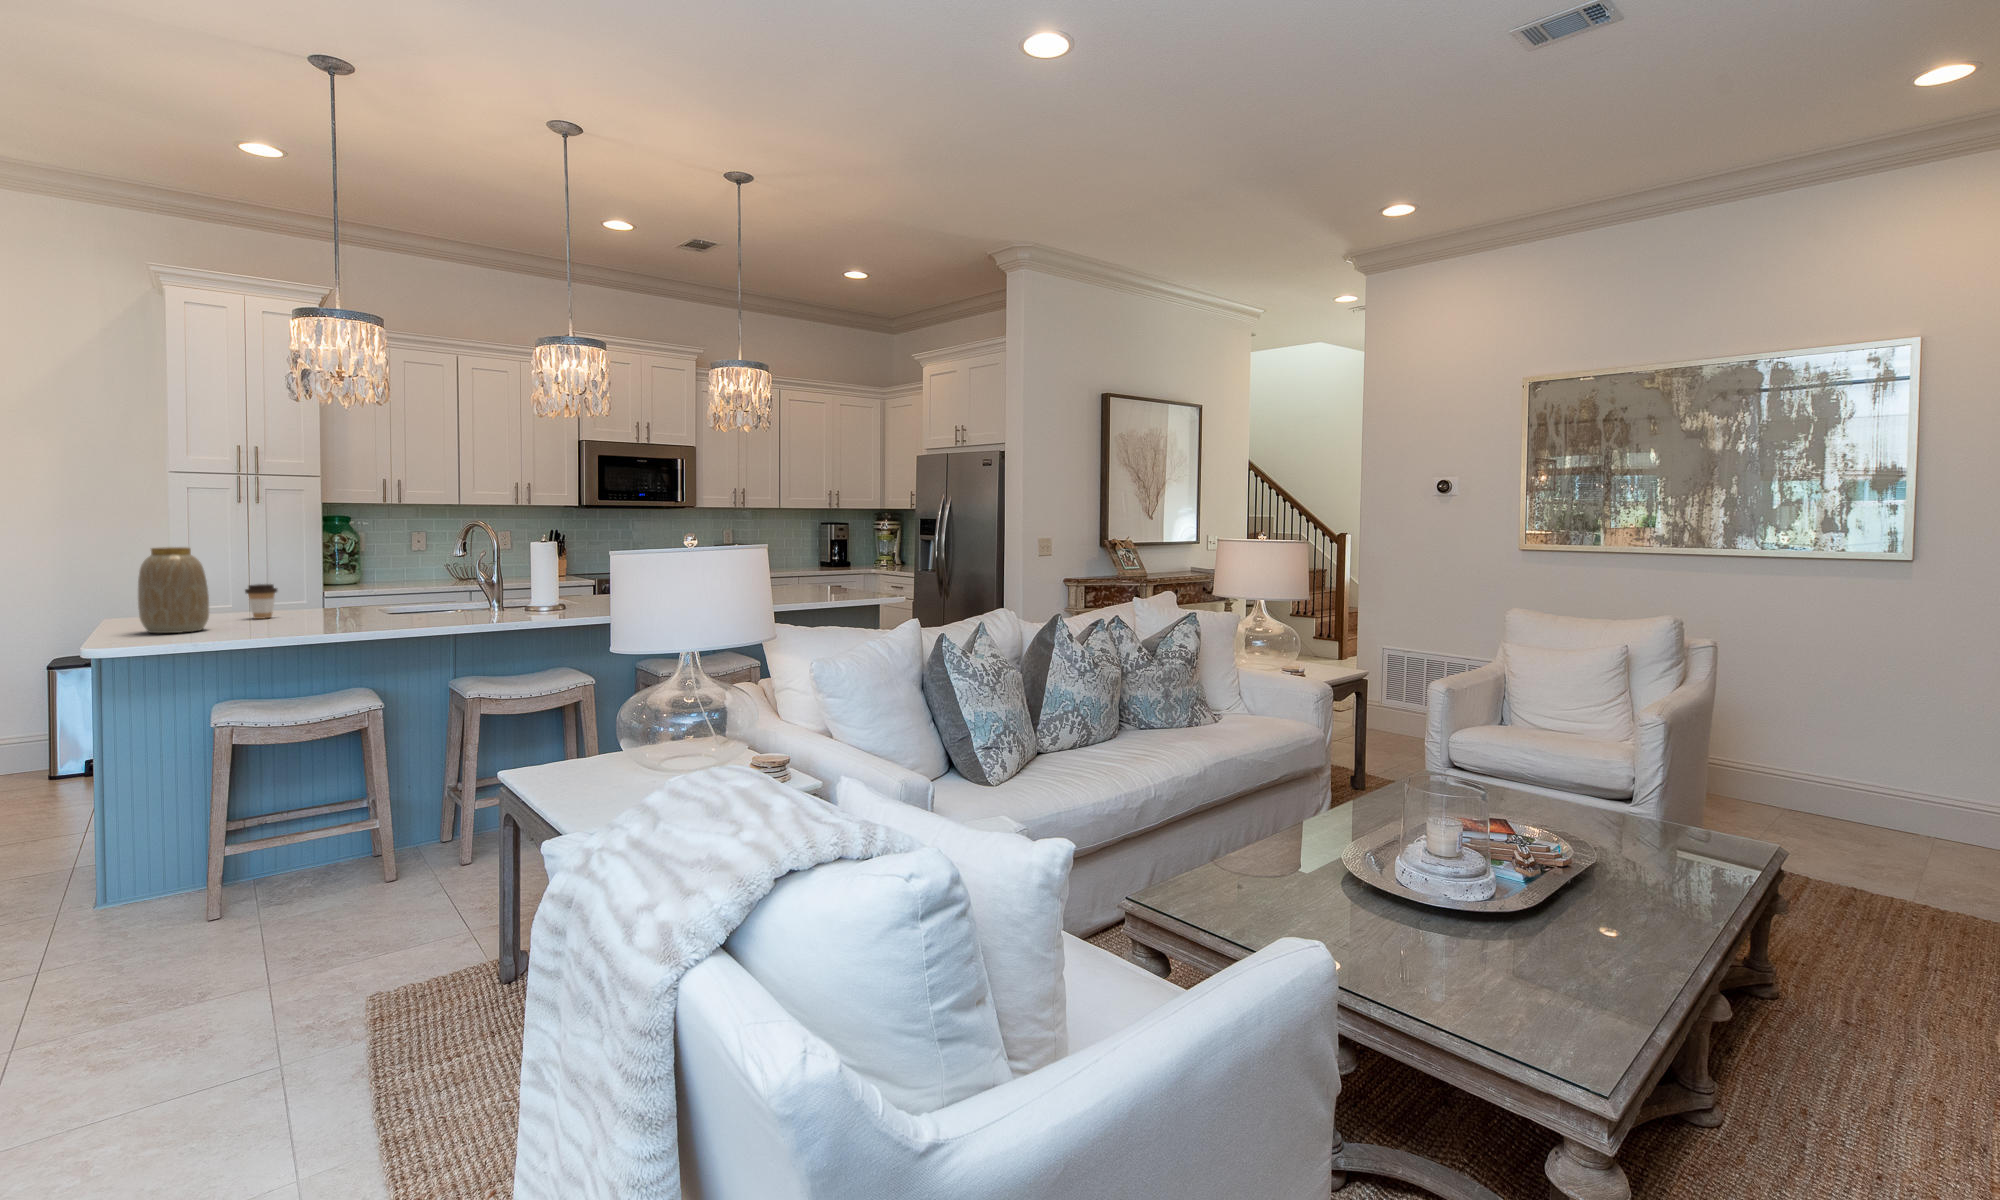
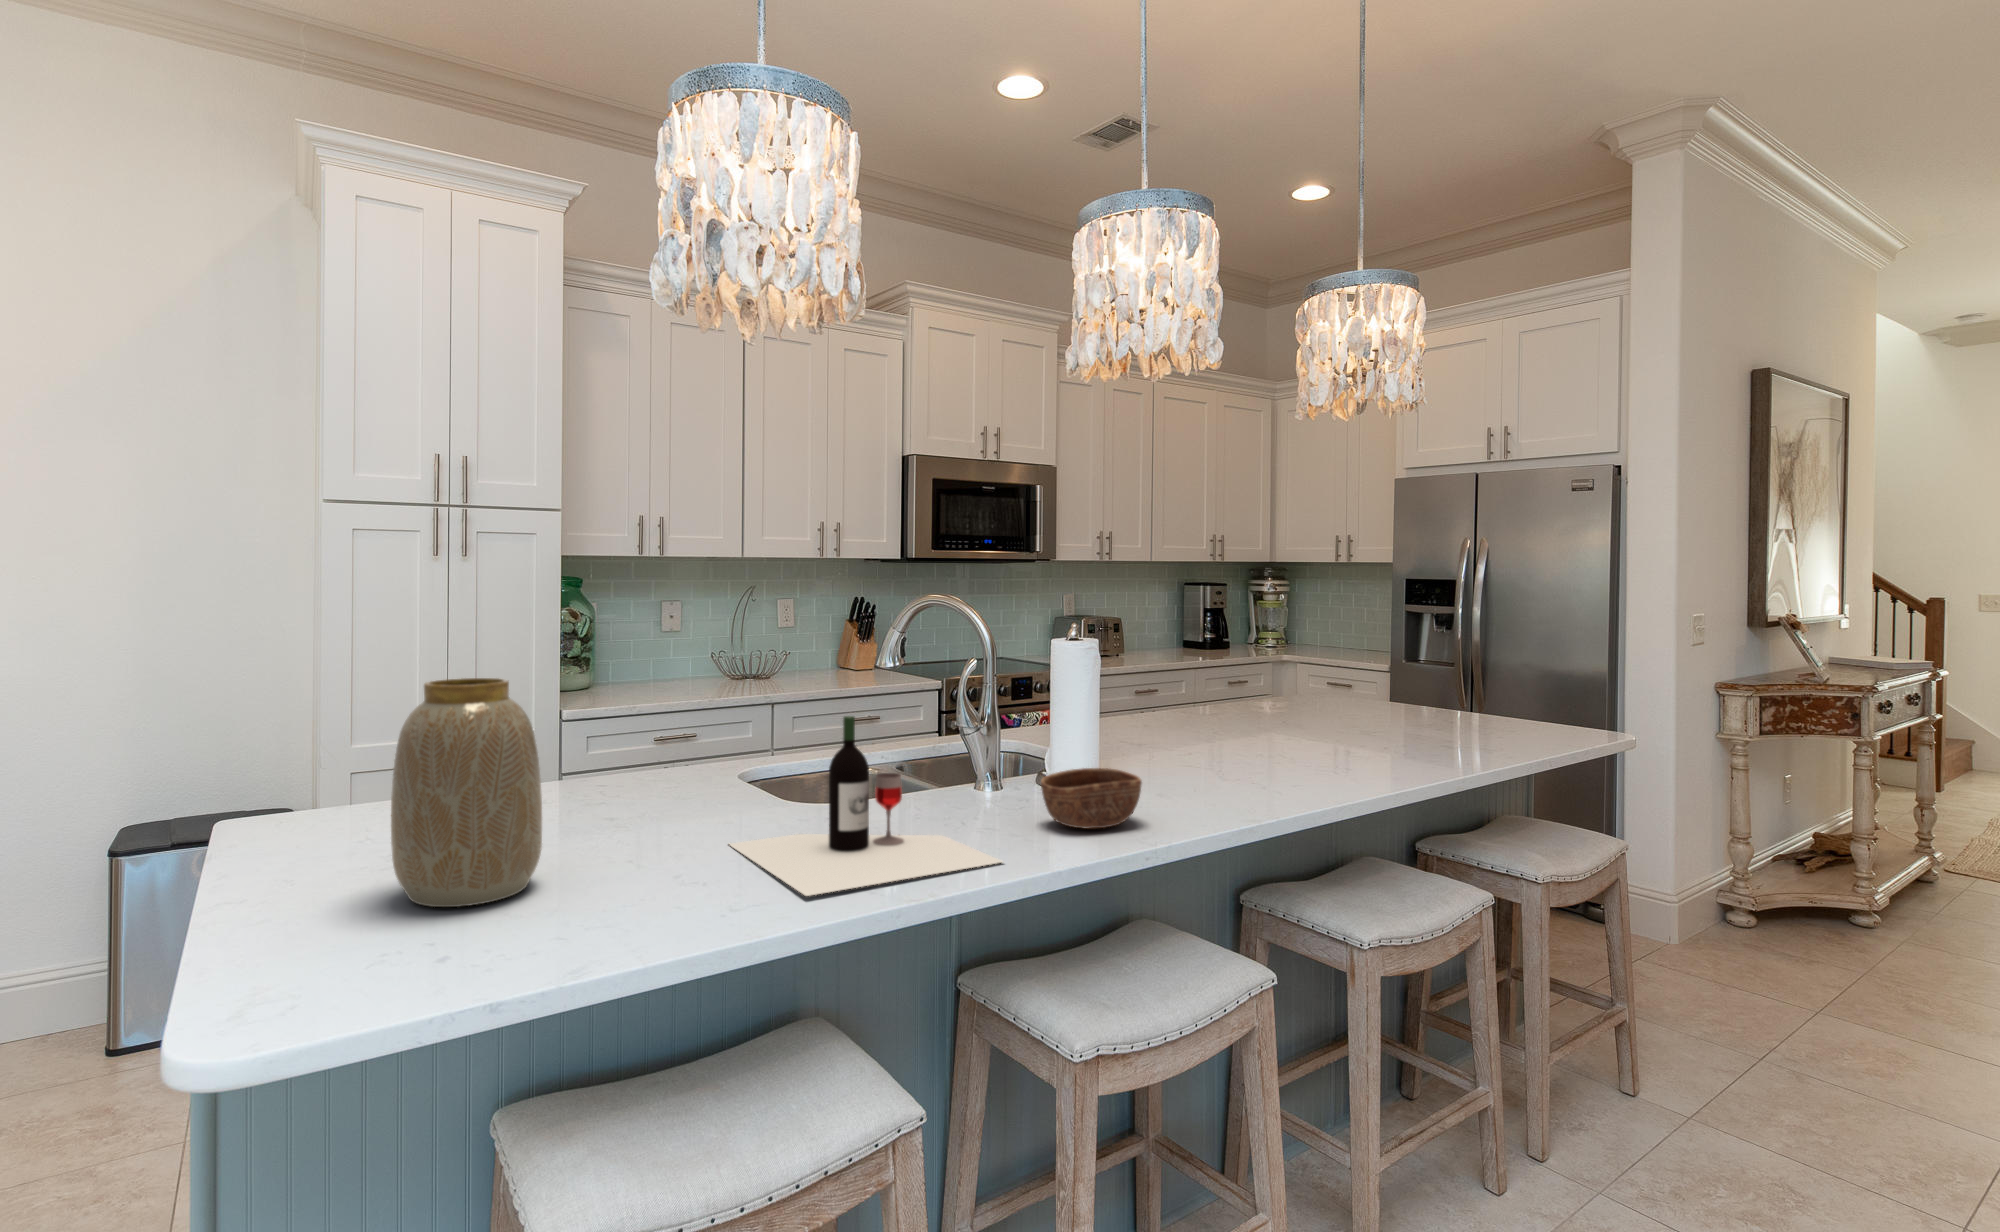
wine bottle: none [310,567,421,630] -> present [730,716,1002,896]
coffee cup: present [245,584,277,619] -> none [567,743,624,823]
bowl: none [465,595,517,618] -> present [1041,768,1142,829]

